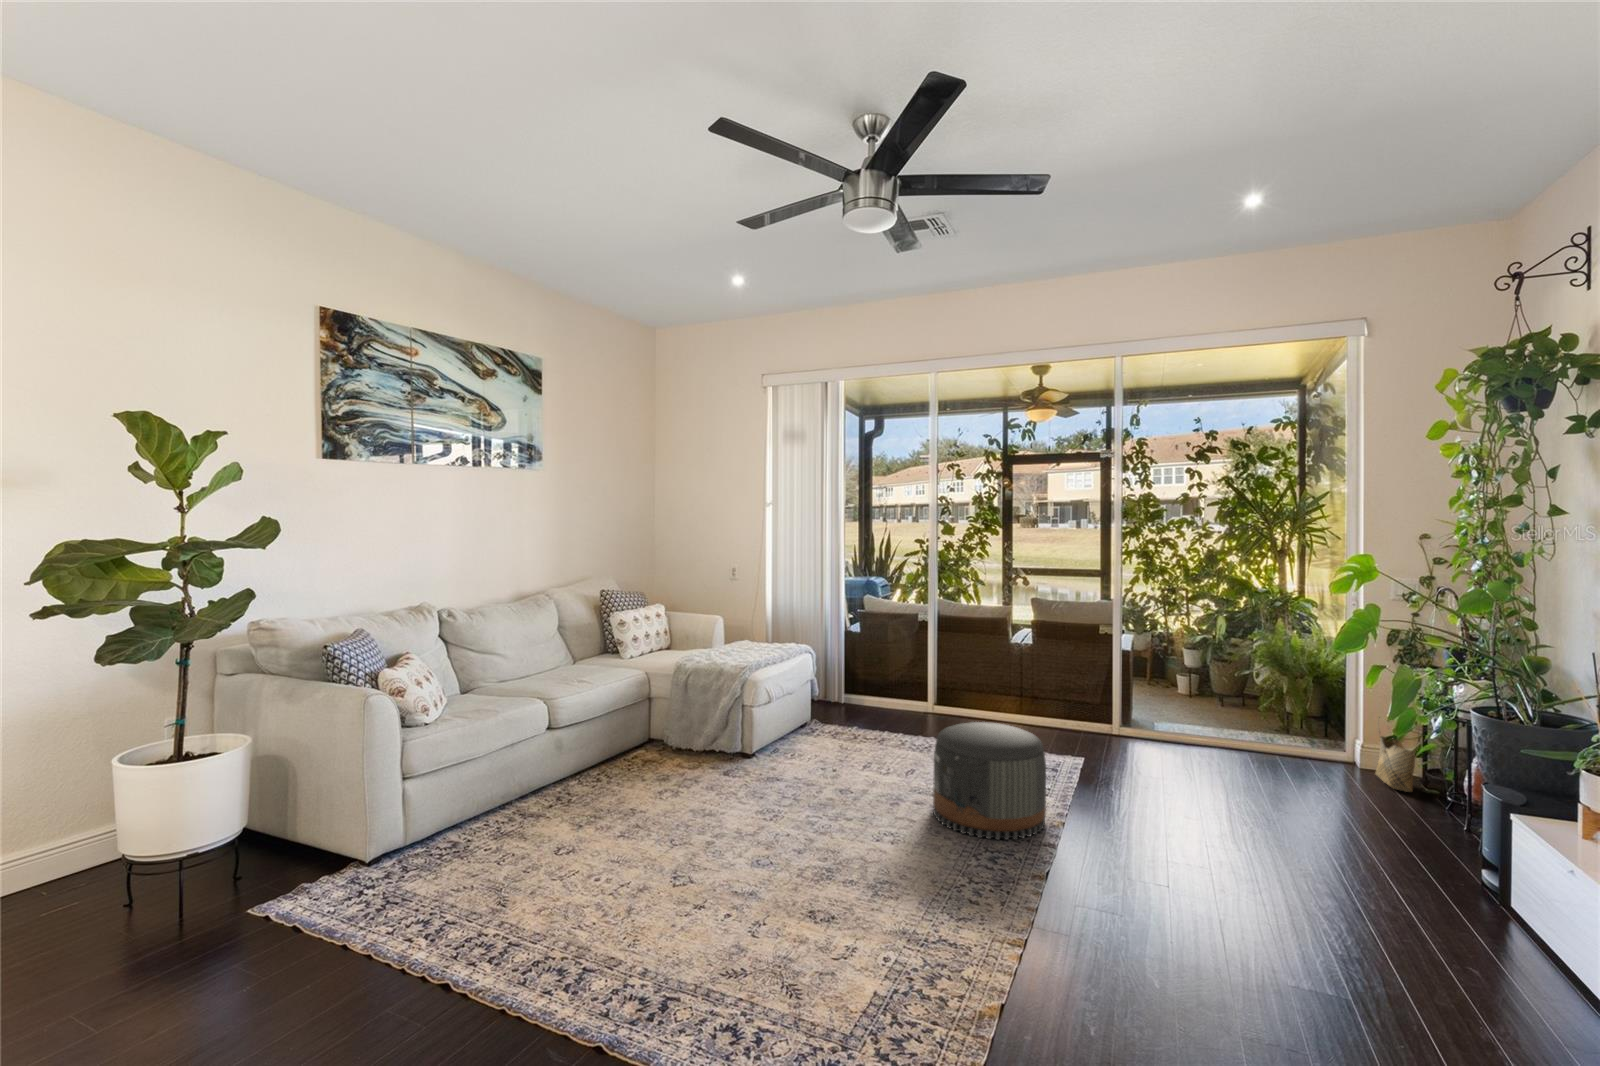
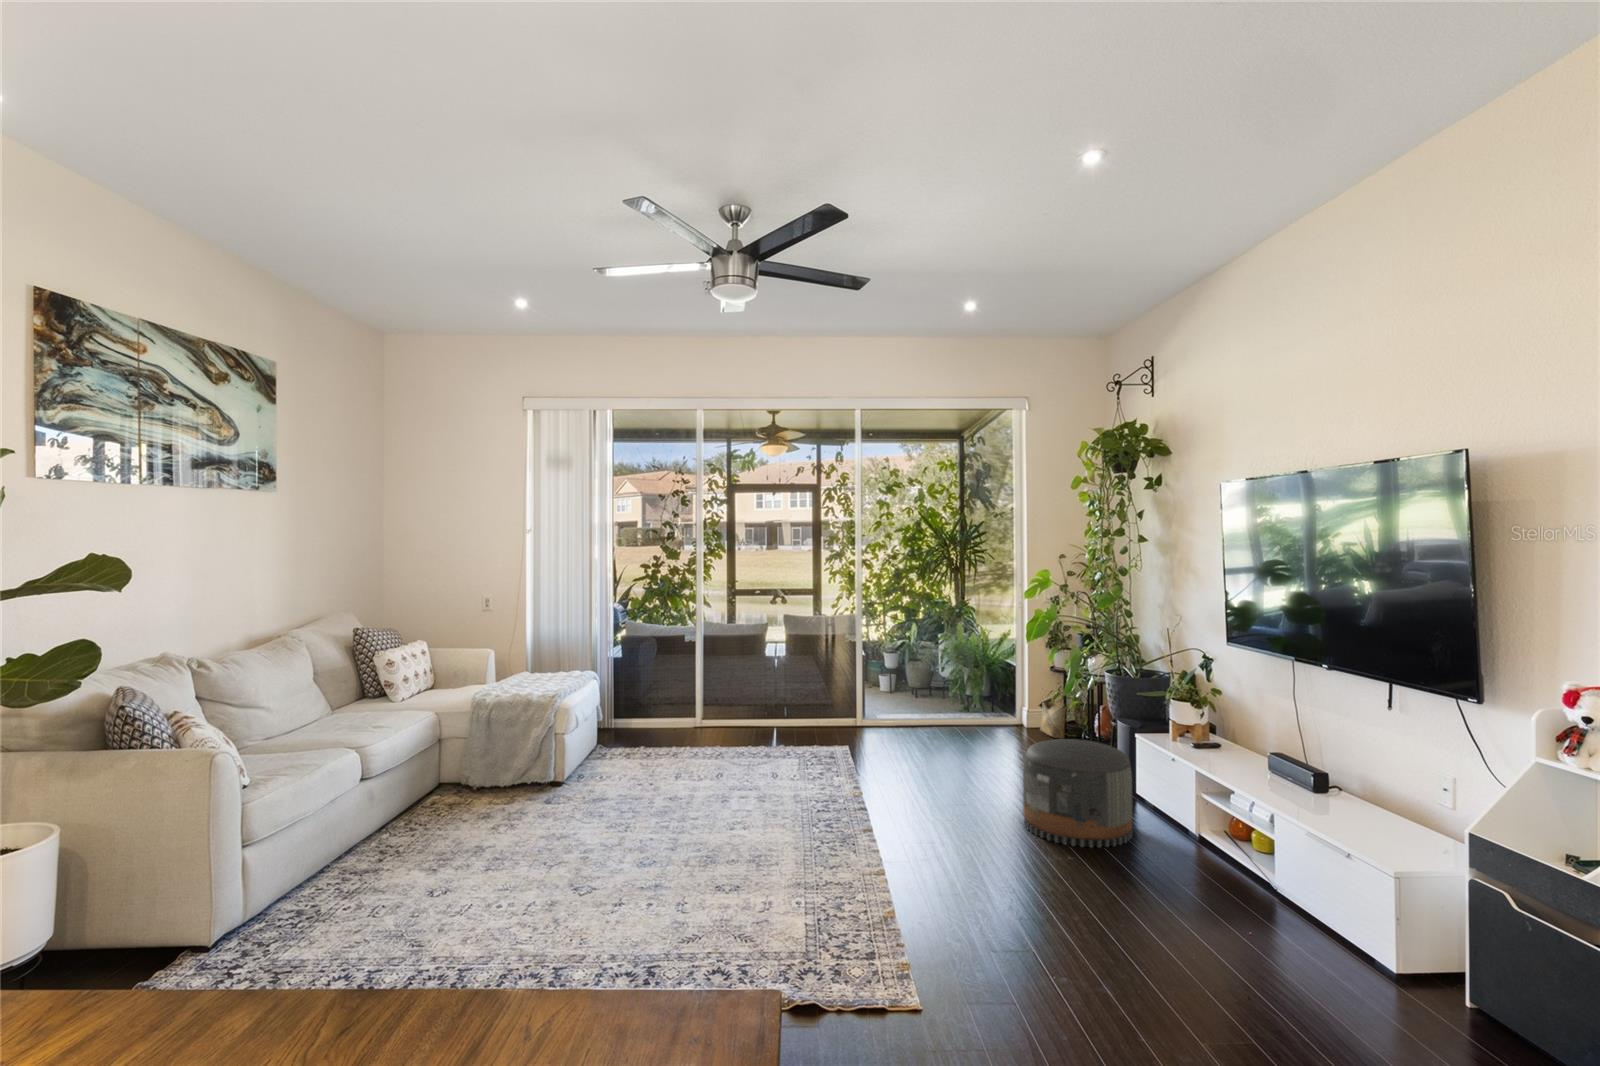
pouf: present [933,722,1046,840] -> present [1023,739,1133,848]

